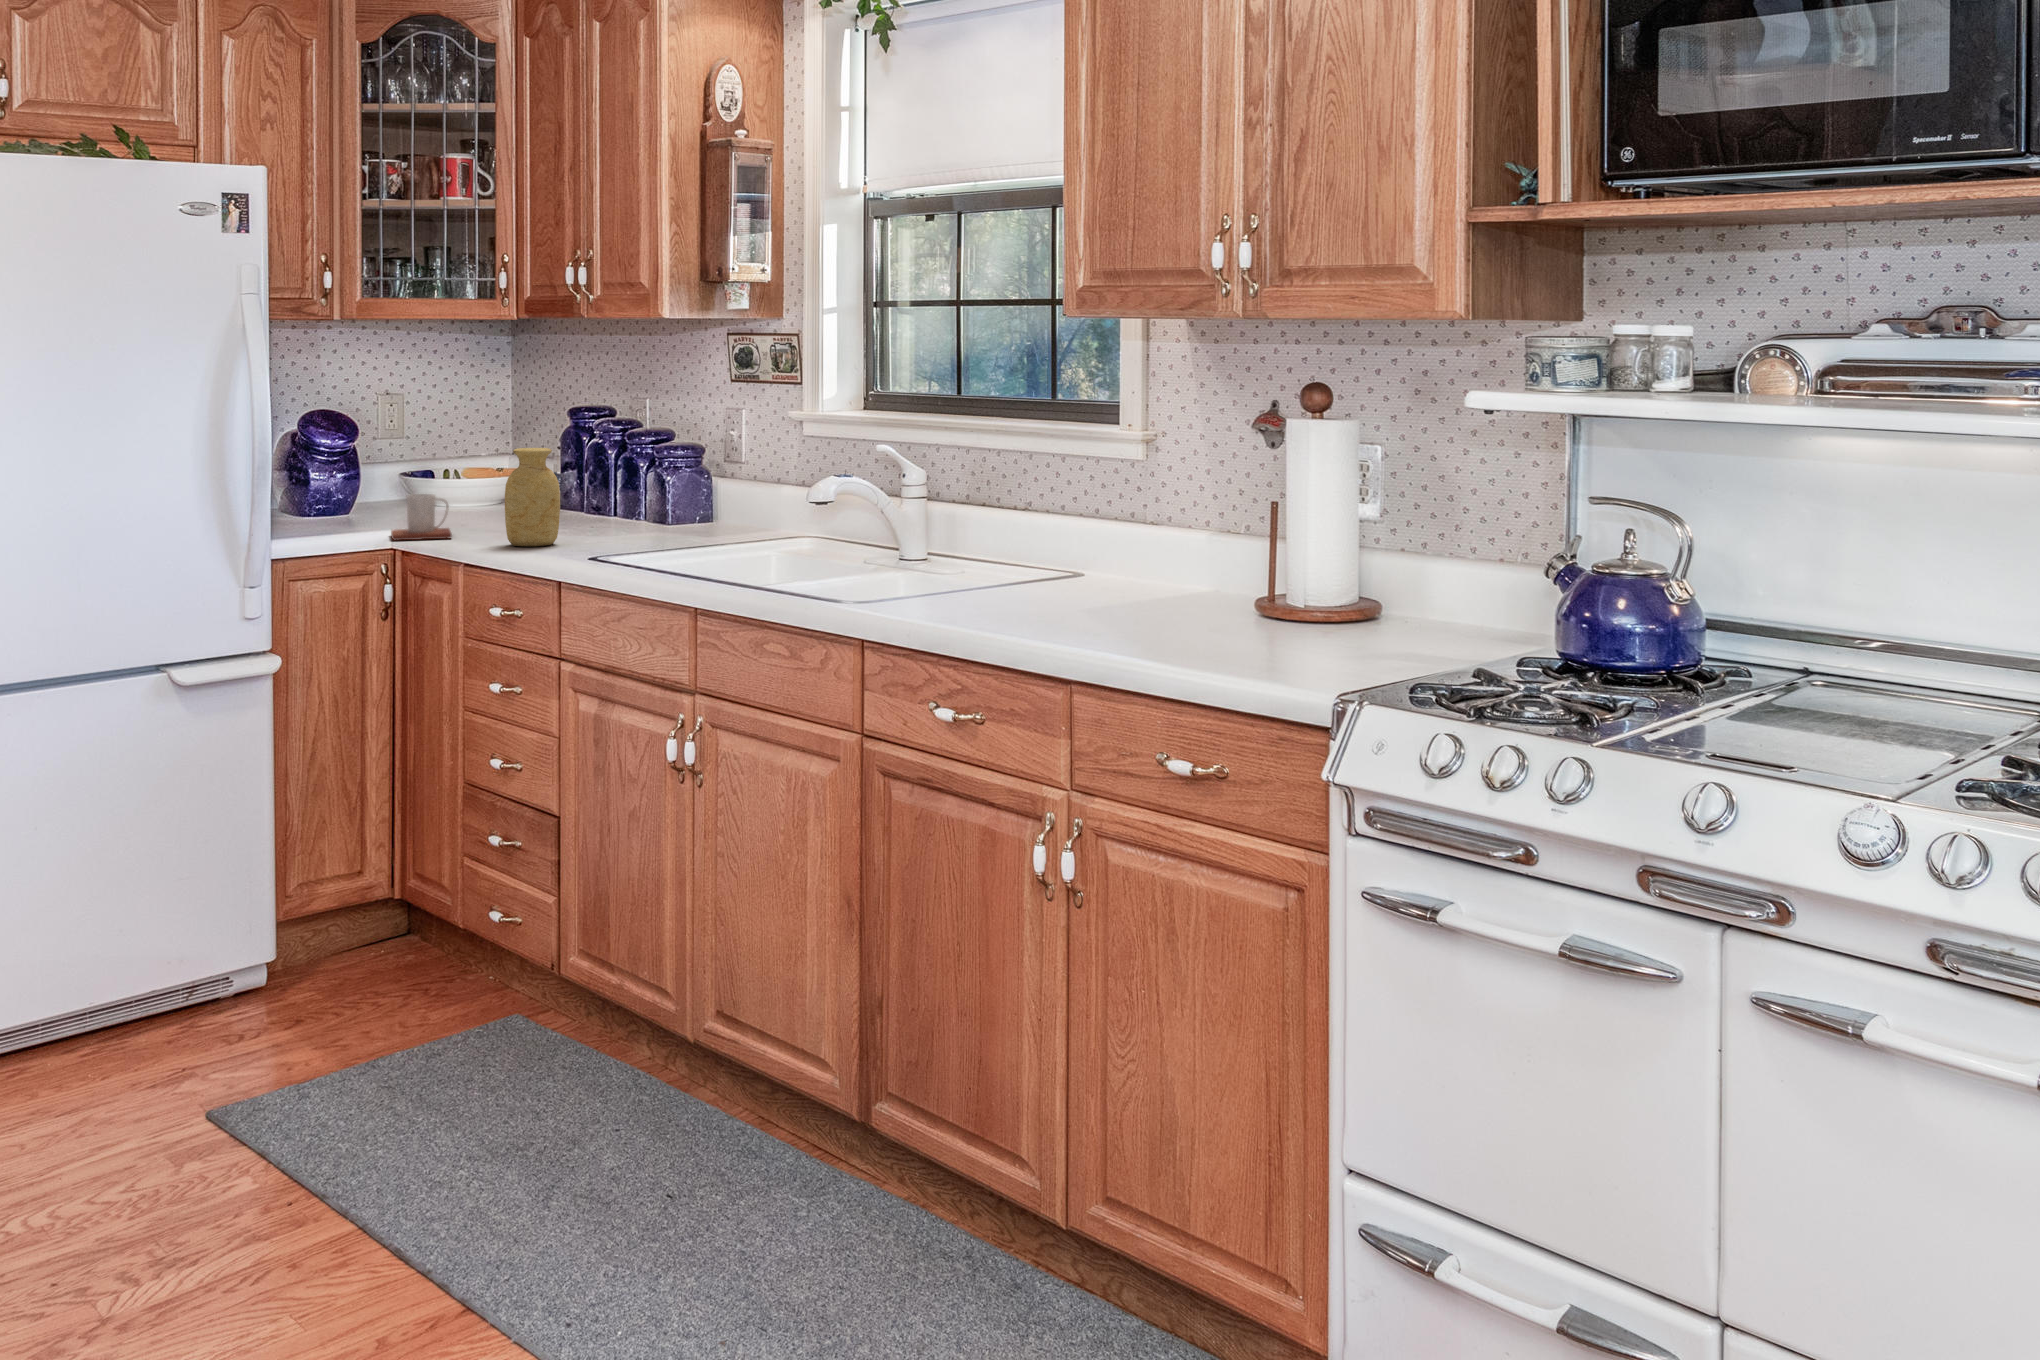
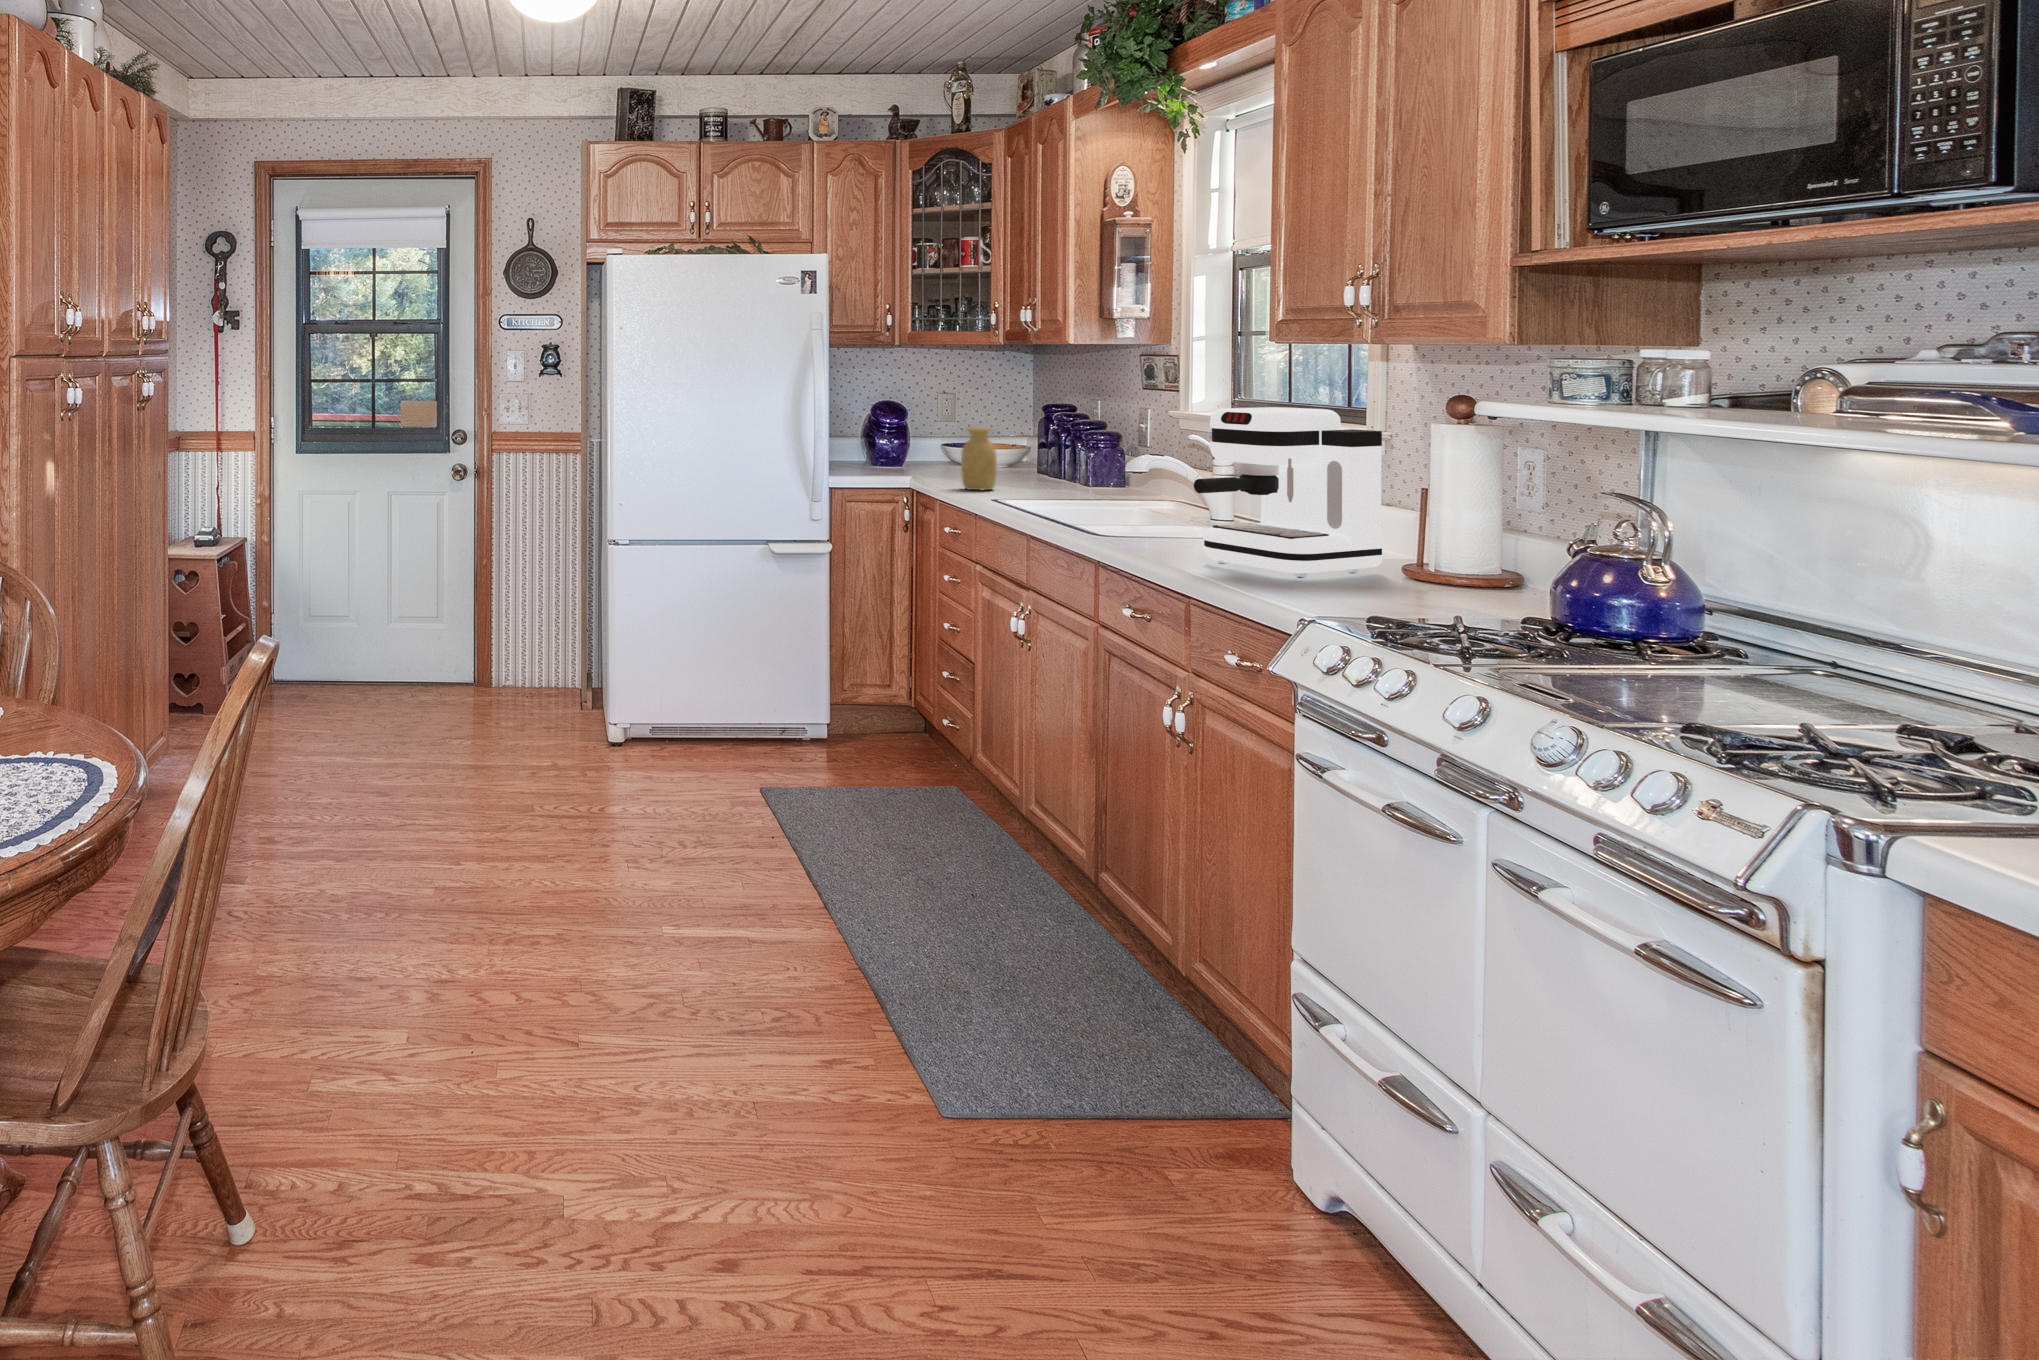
coffee maker: none [1039,407,1240,637] -> present [1194,407,1383,577]
mug: present [391,494,452,540] -> none [902,454,942,483]

